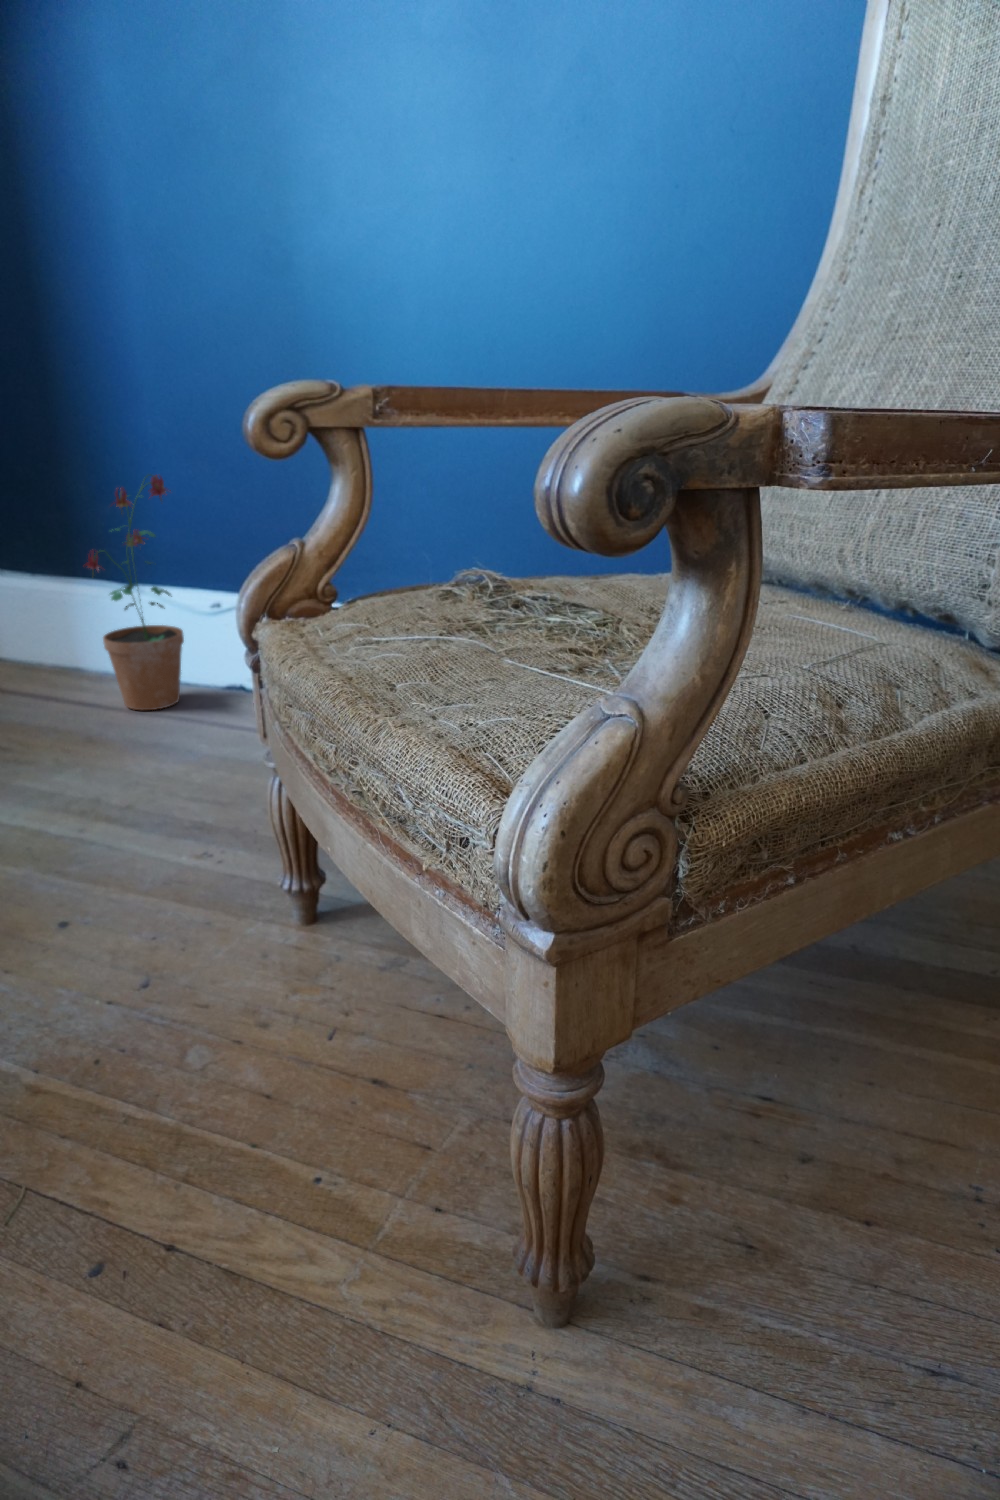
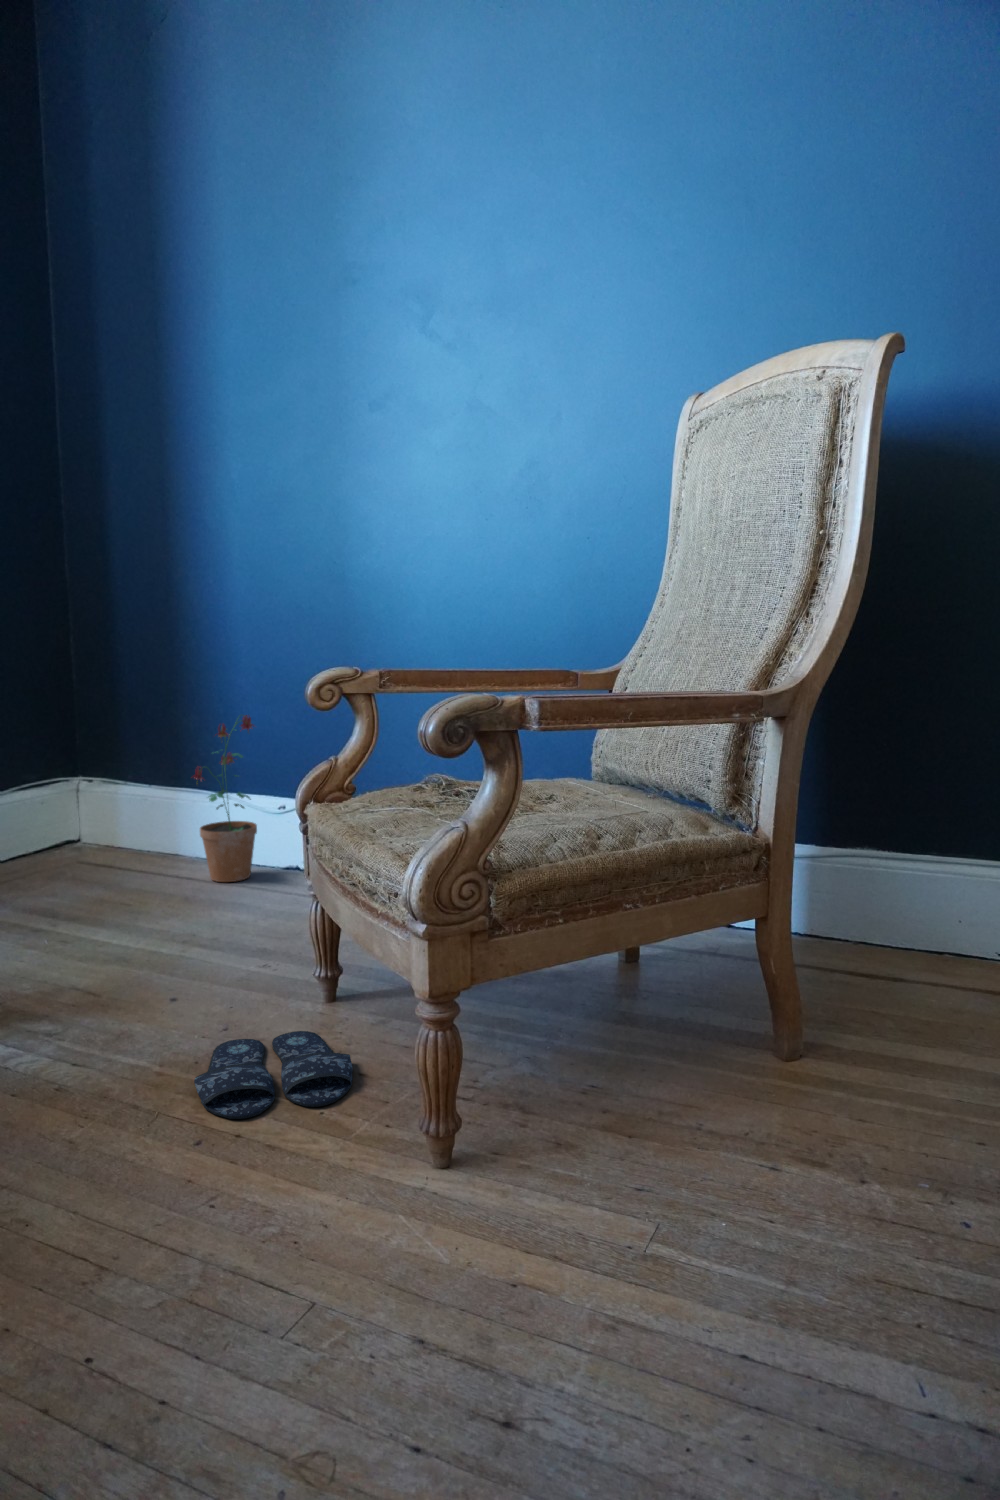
slippers: none [91,986,363,1201] -> present [194,1031,353,1119]

